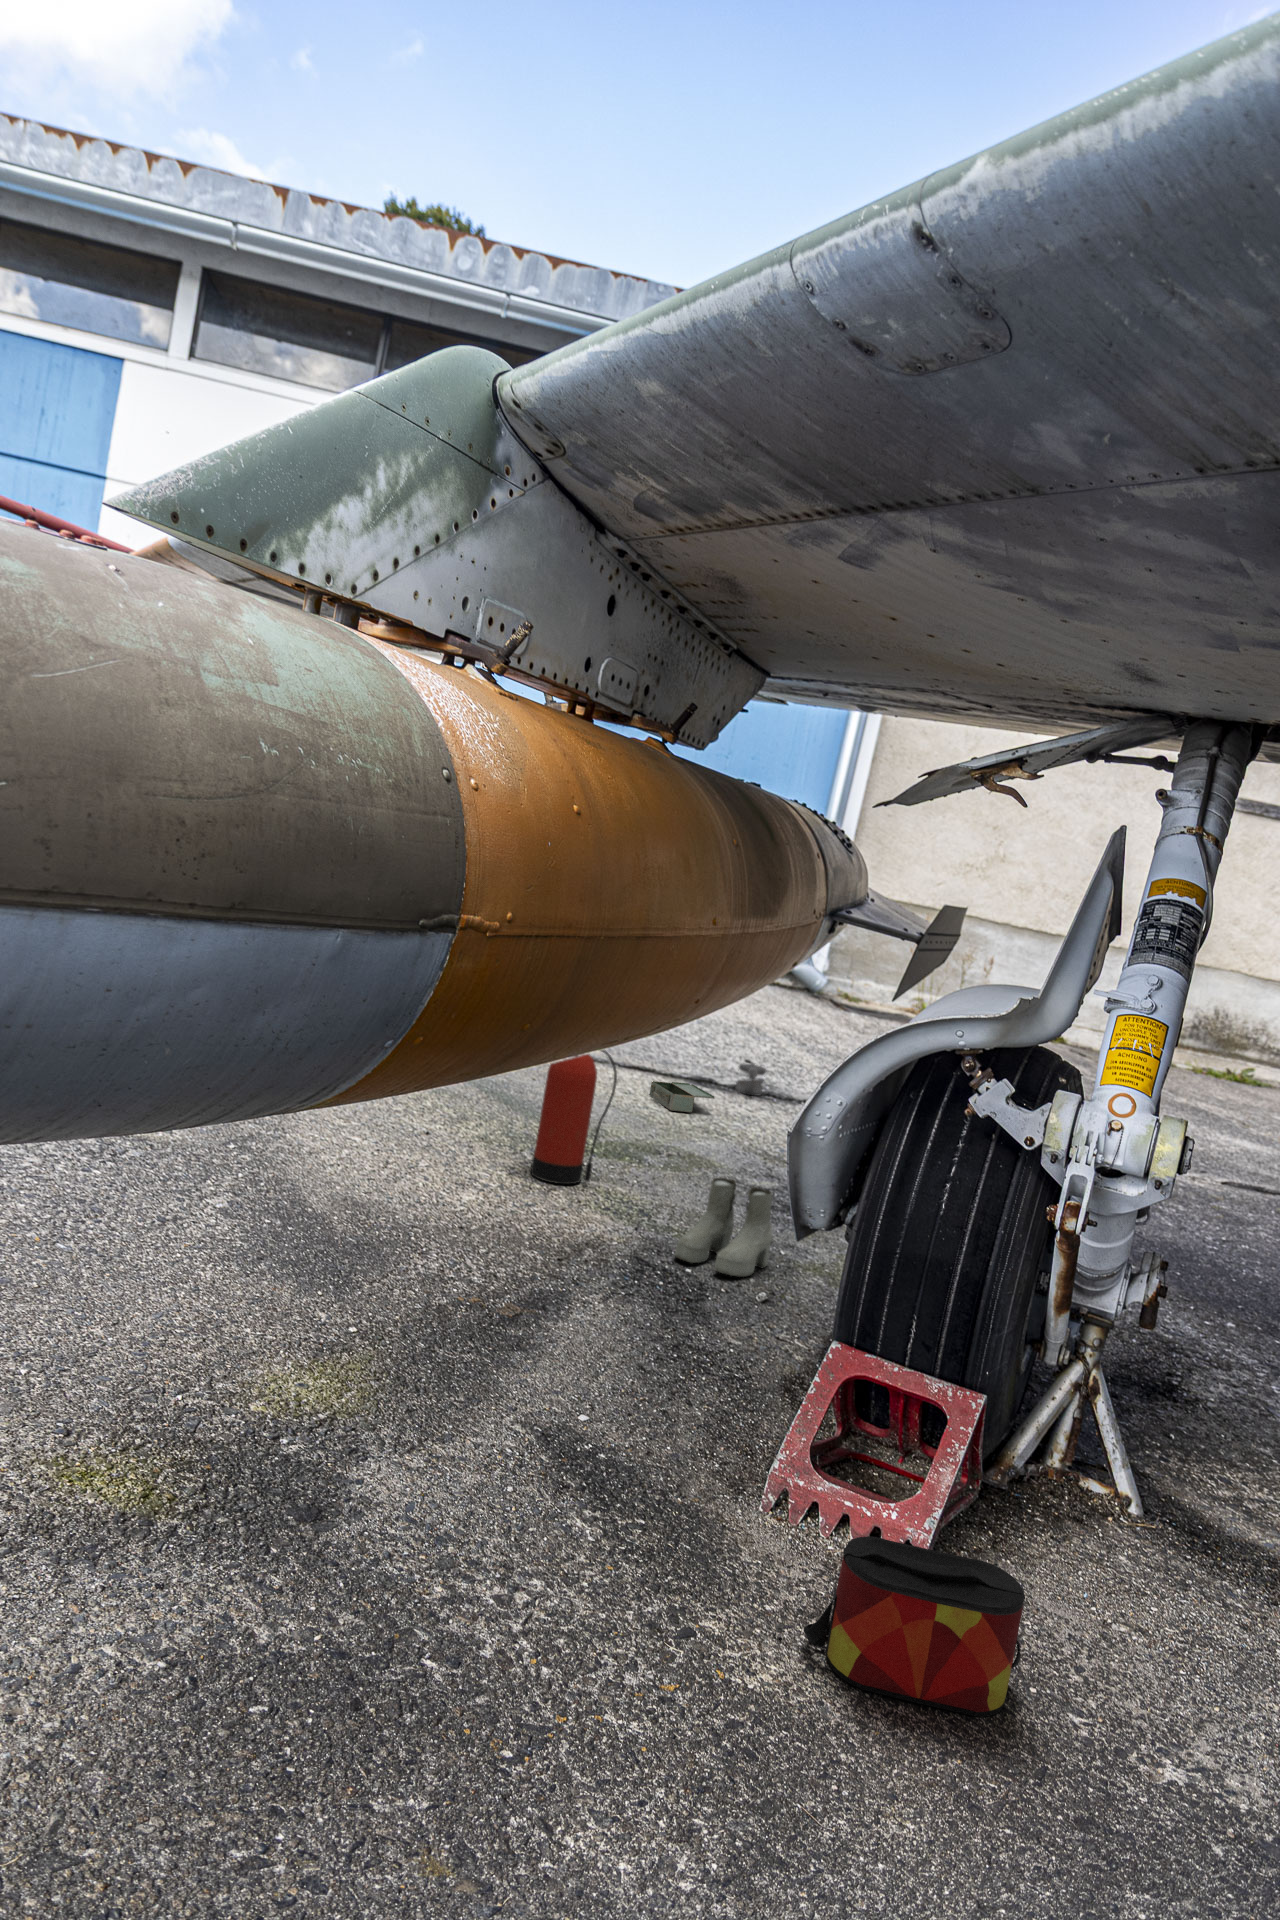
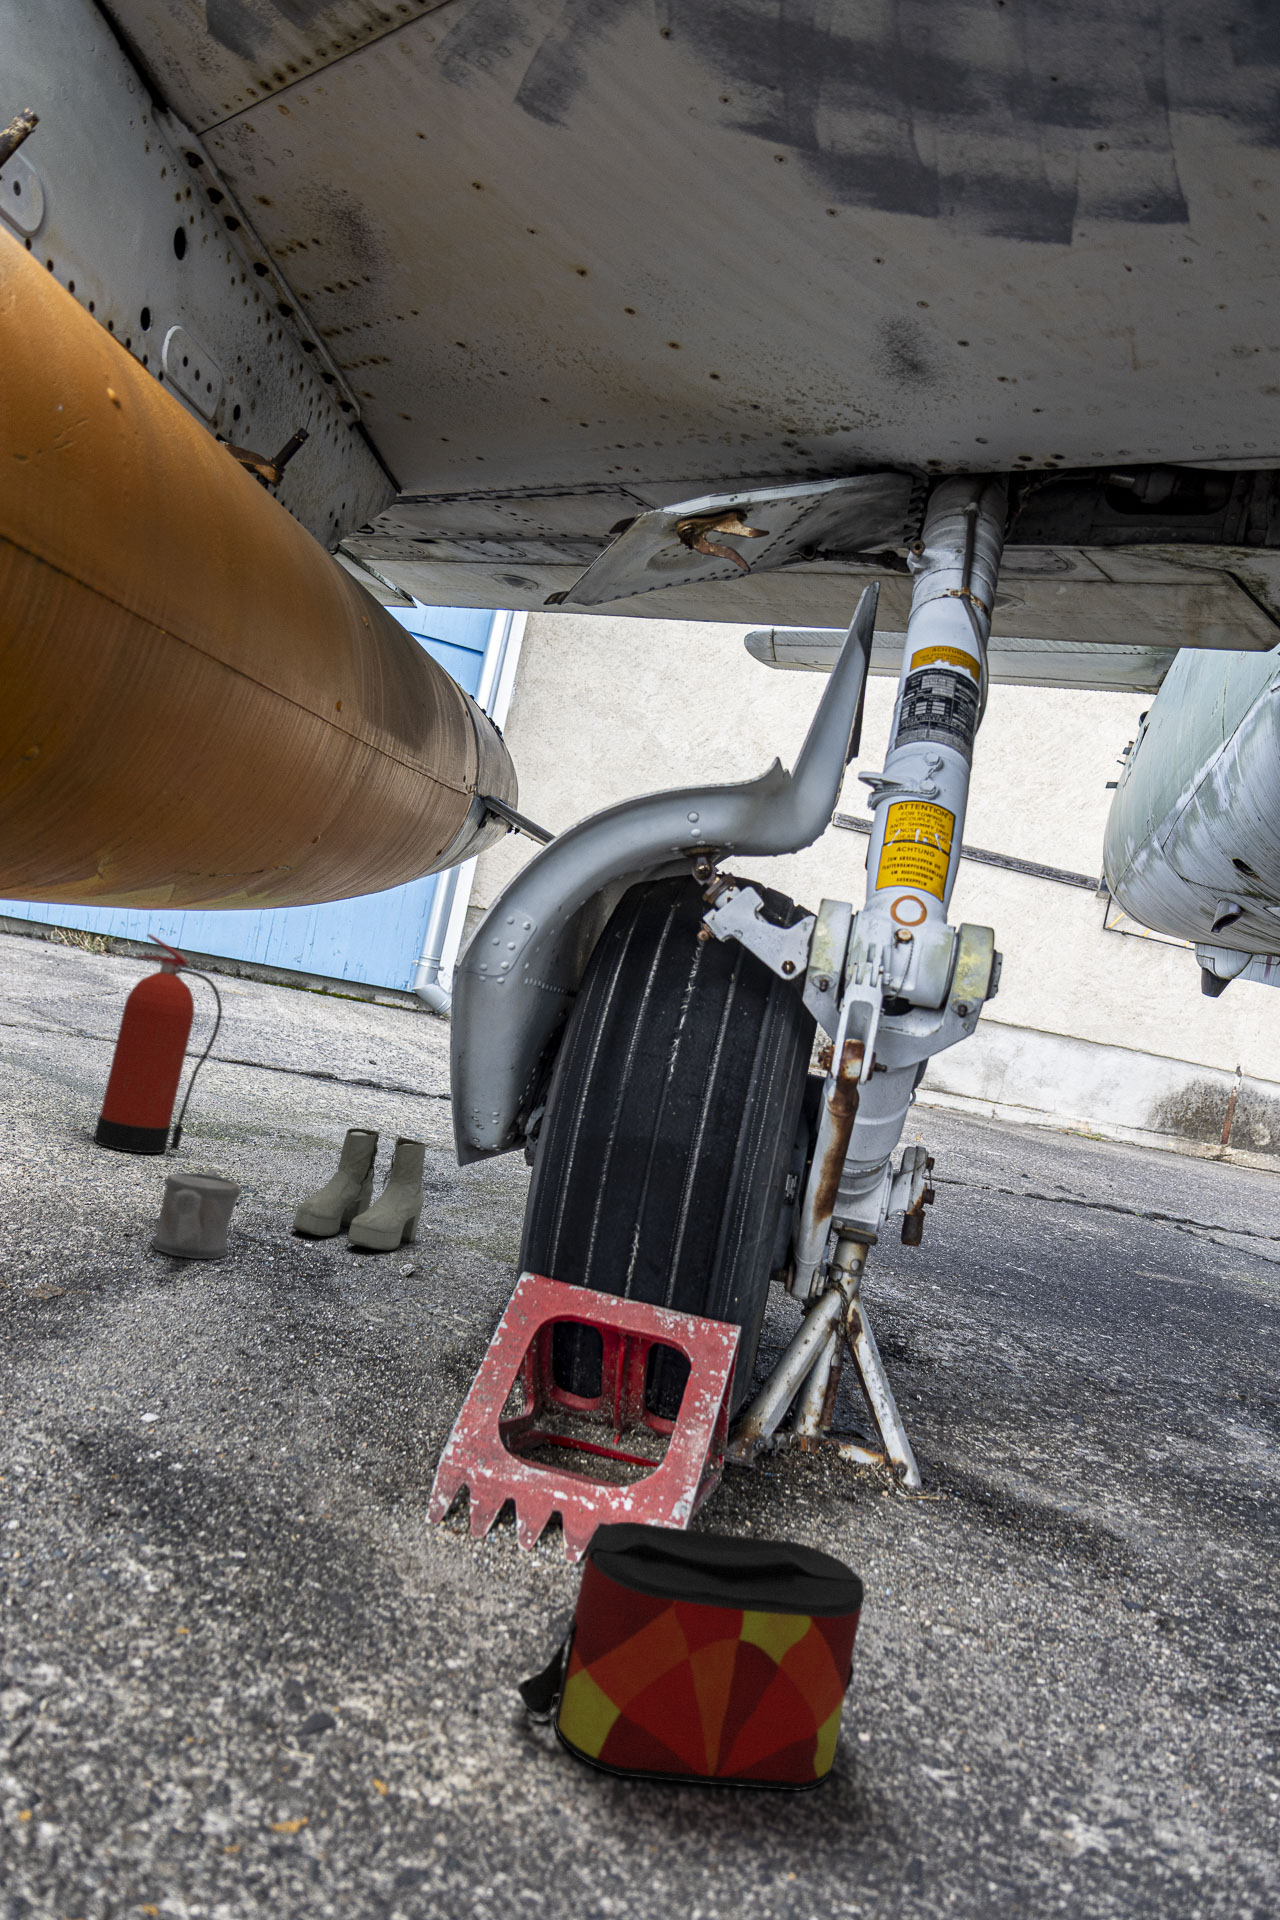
watering can: present [735,1063,766,1096] -> present [151,1169,240,1259]
toolbox: present [649,1081,714,1112] -> none [261,1063,343,1097]

